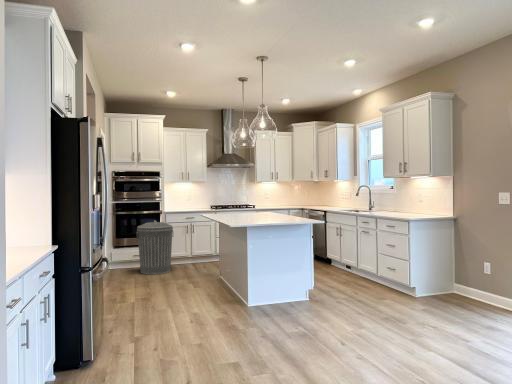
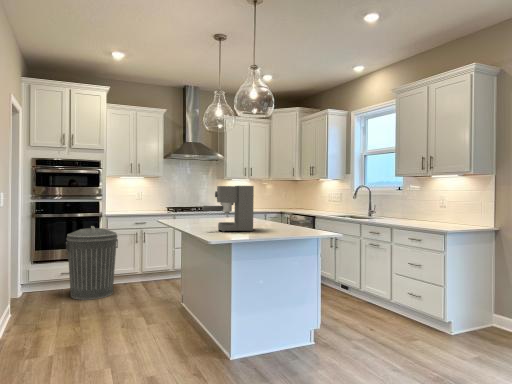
coffee maker: none [229,188,264,220] -> present [203,186,254,232]

